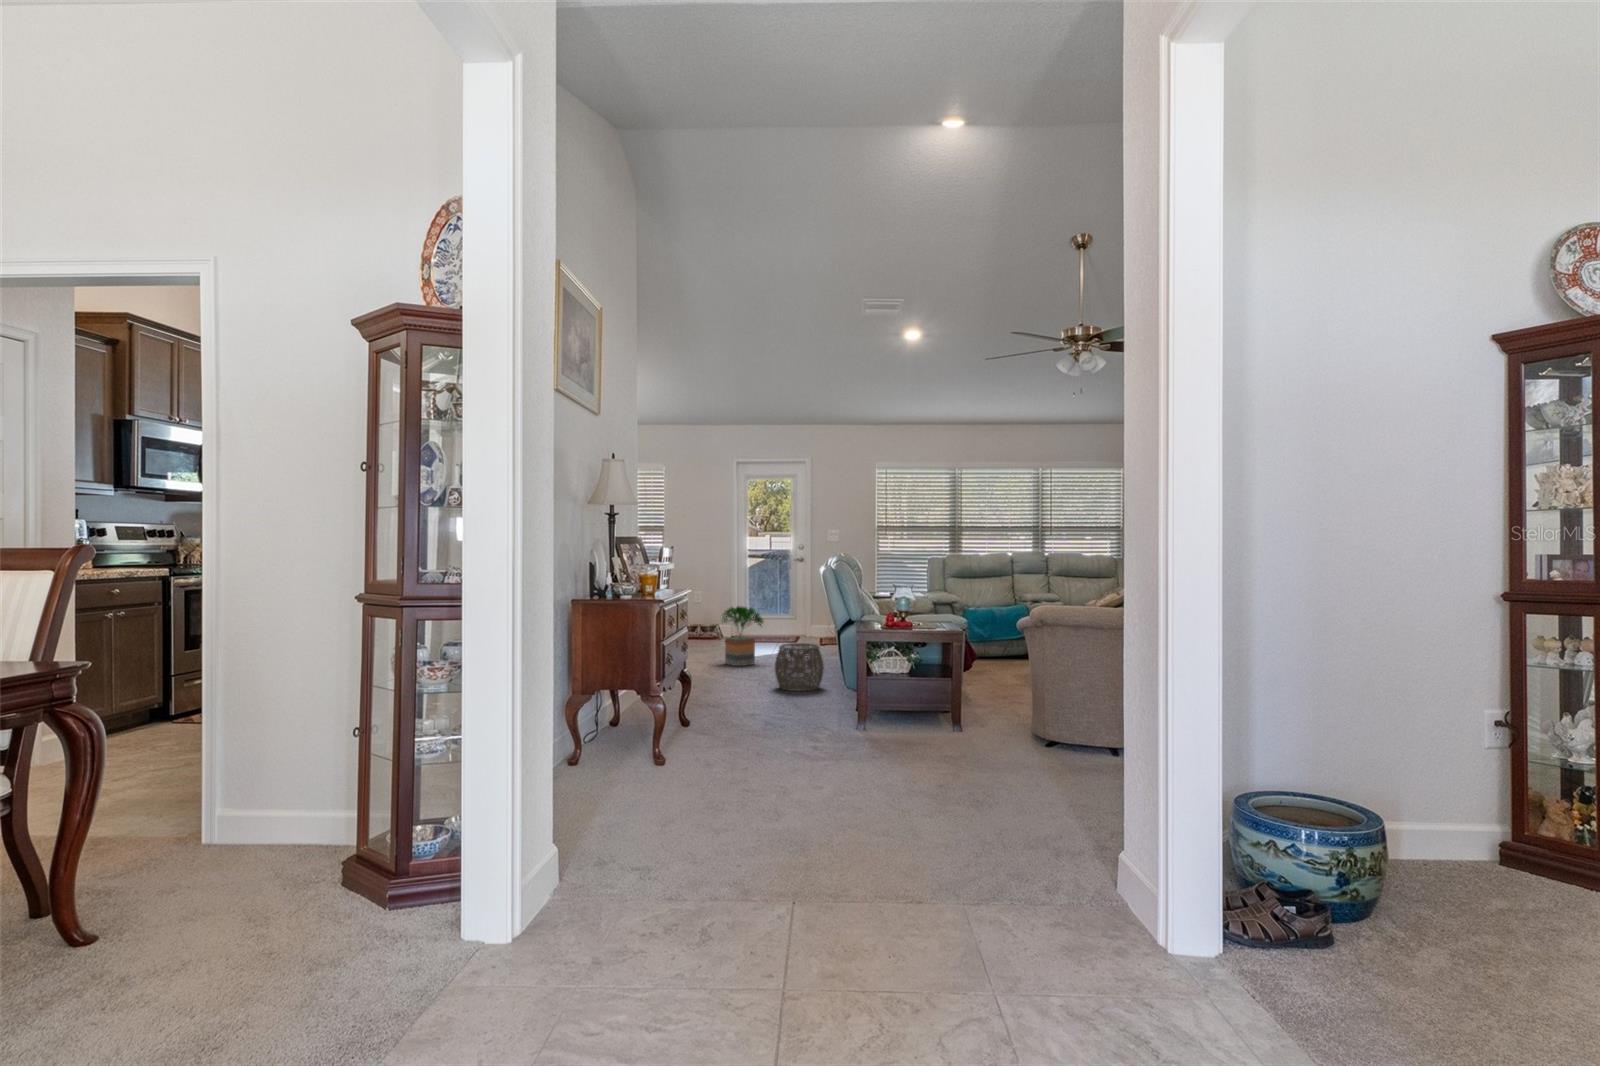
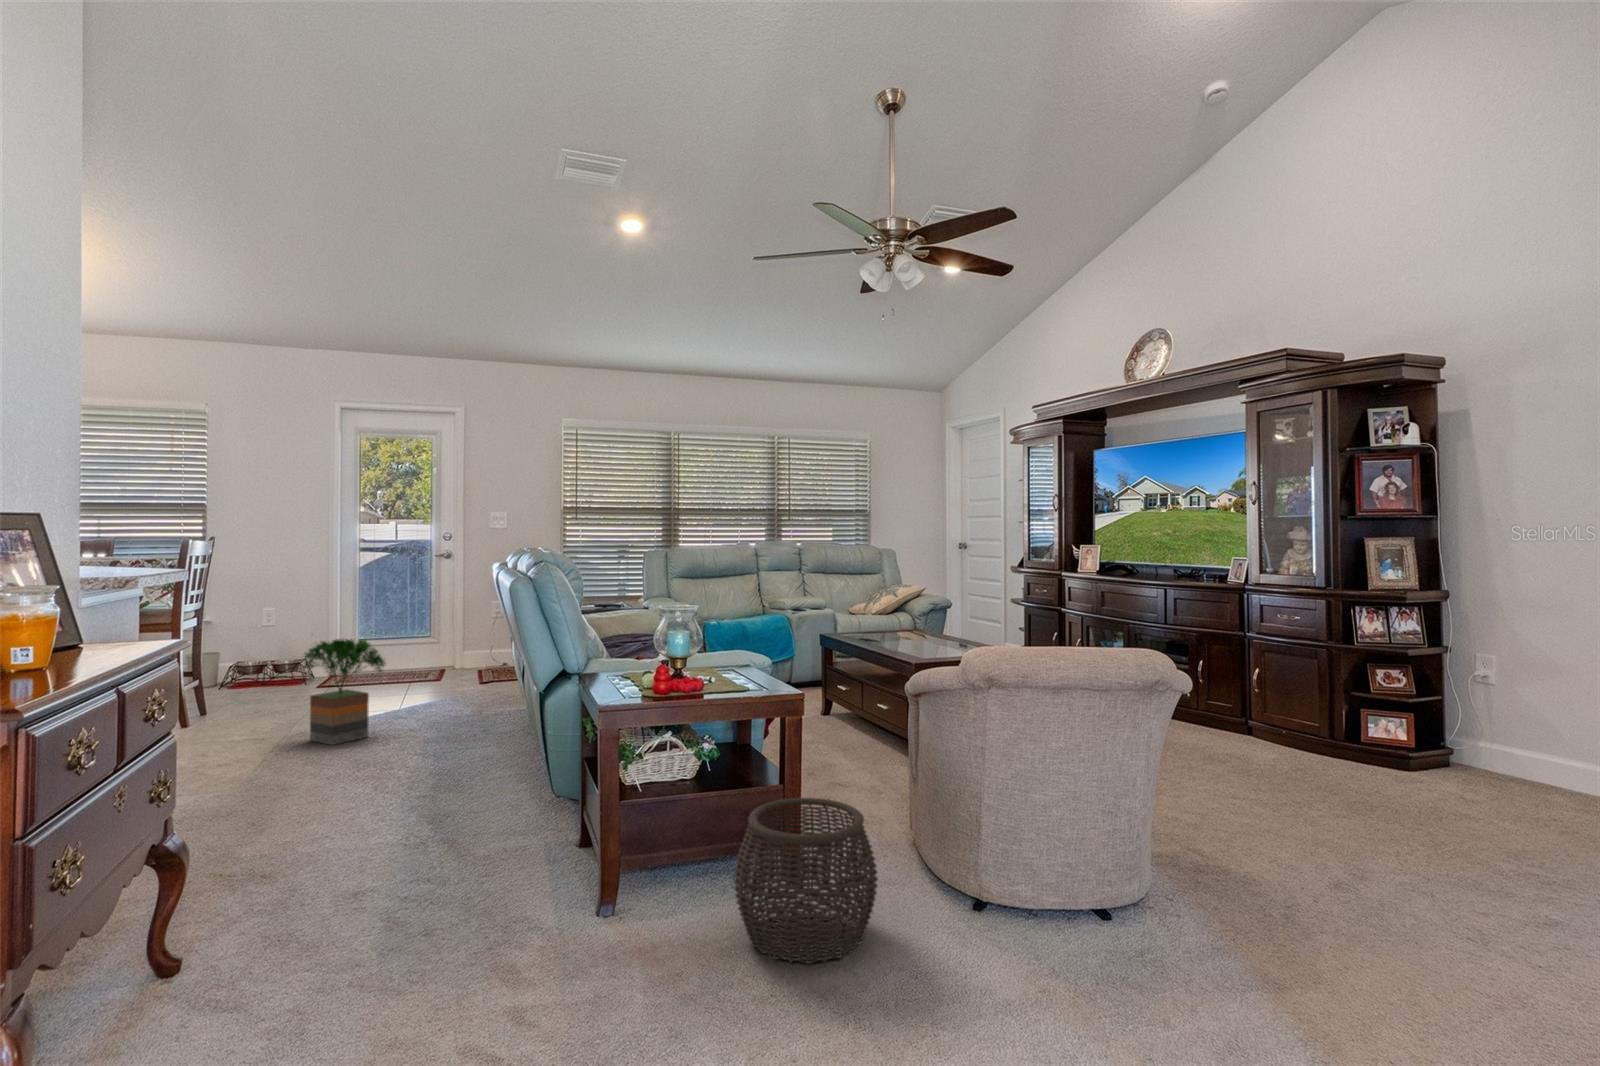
woven basket: present [775,643,824,691] -> present [734,798,878,964]

